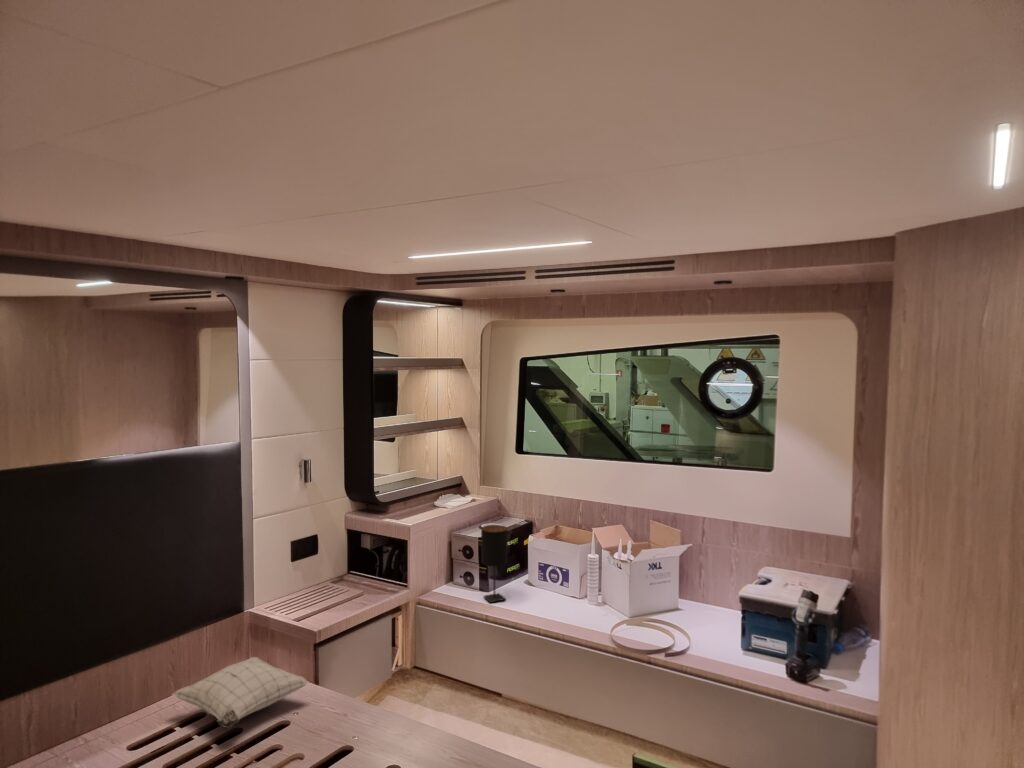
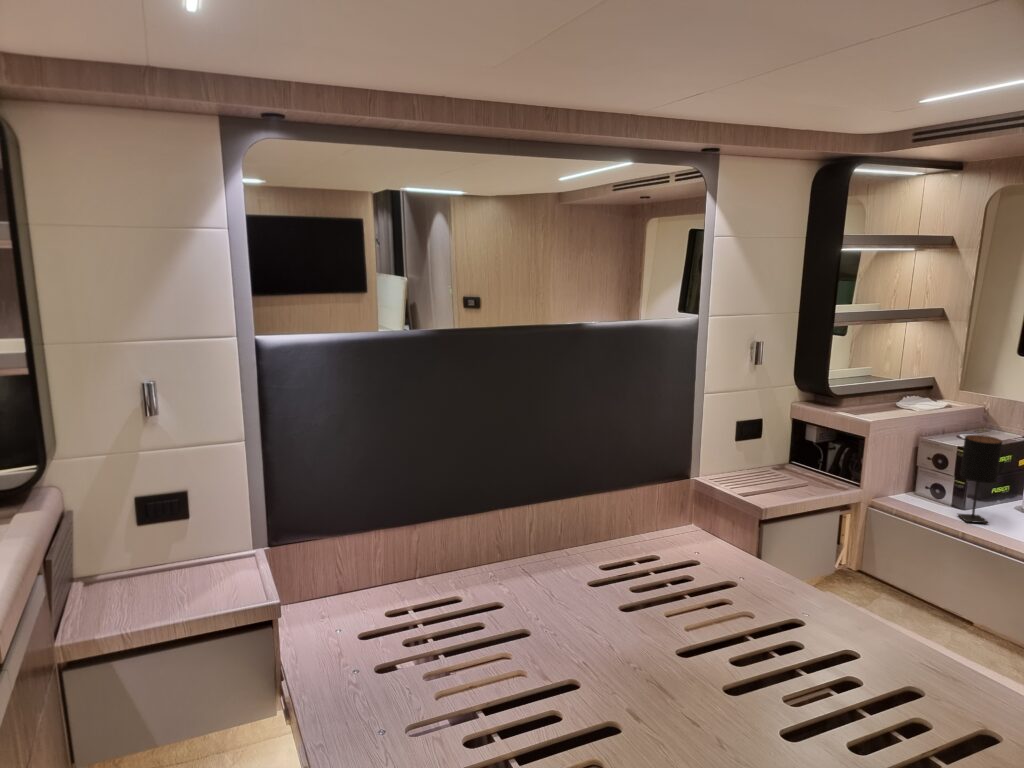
pillow: present [172,657,309,728] -> none [637,518,761,571]

